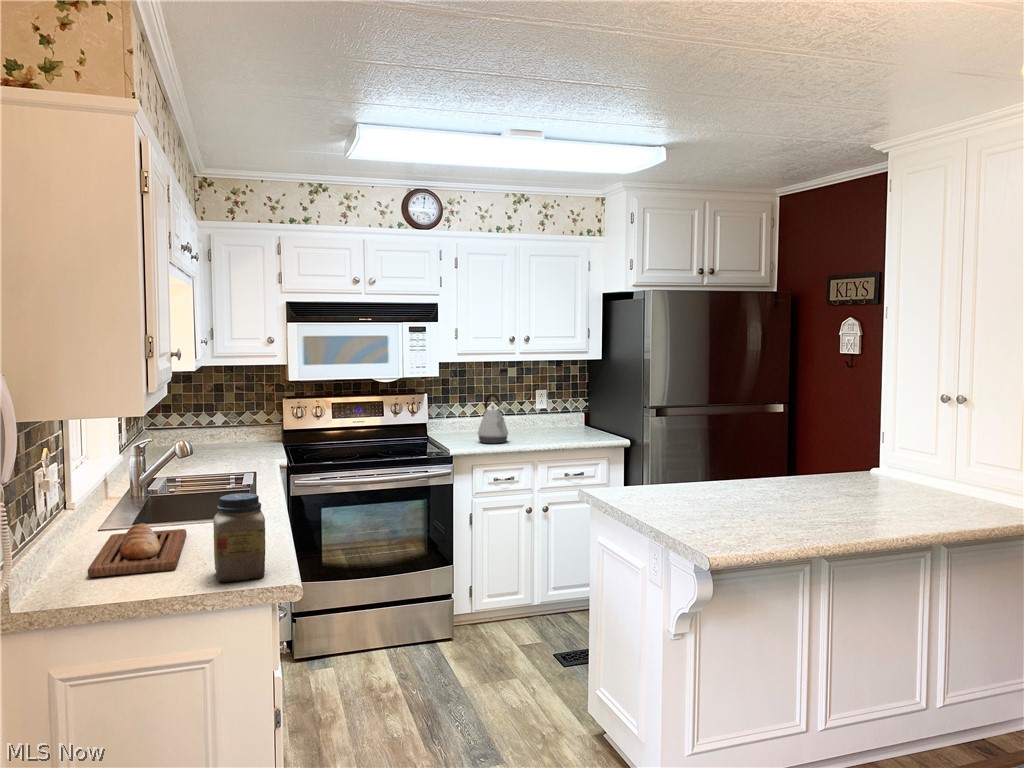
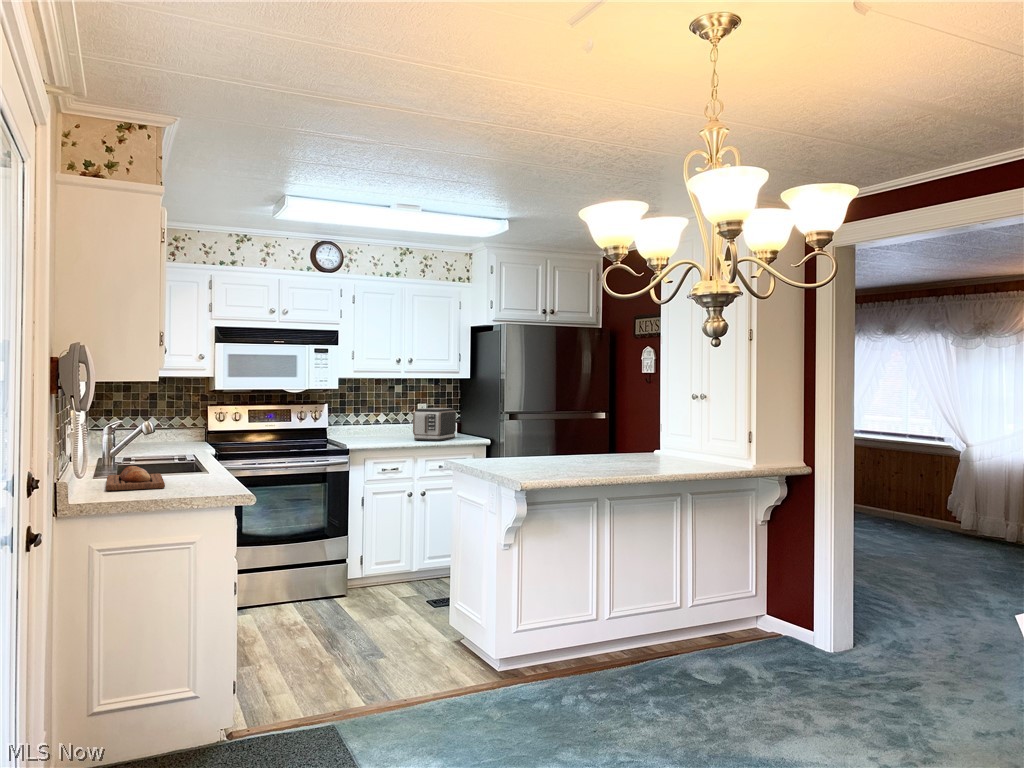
kettle: present [478,393,508,443] -> none [369,403,394,442]
toaster: none [532,396,585,441] -> present [413,408,456,441]
jar: present [213,493,265,582] -> none [193,437,229,491]

